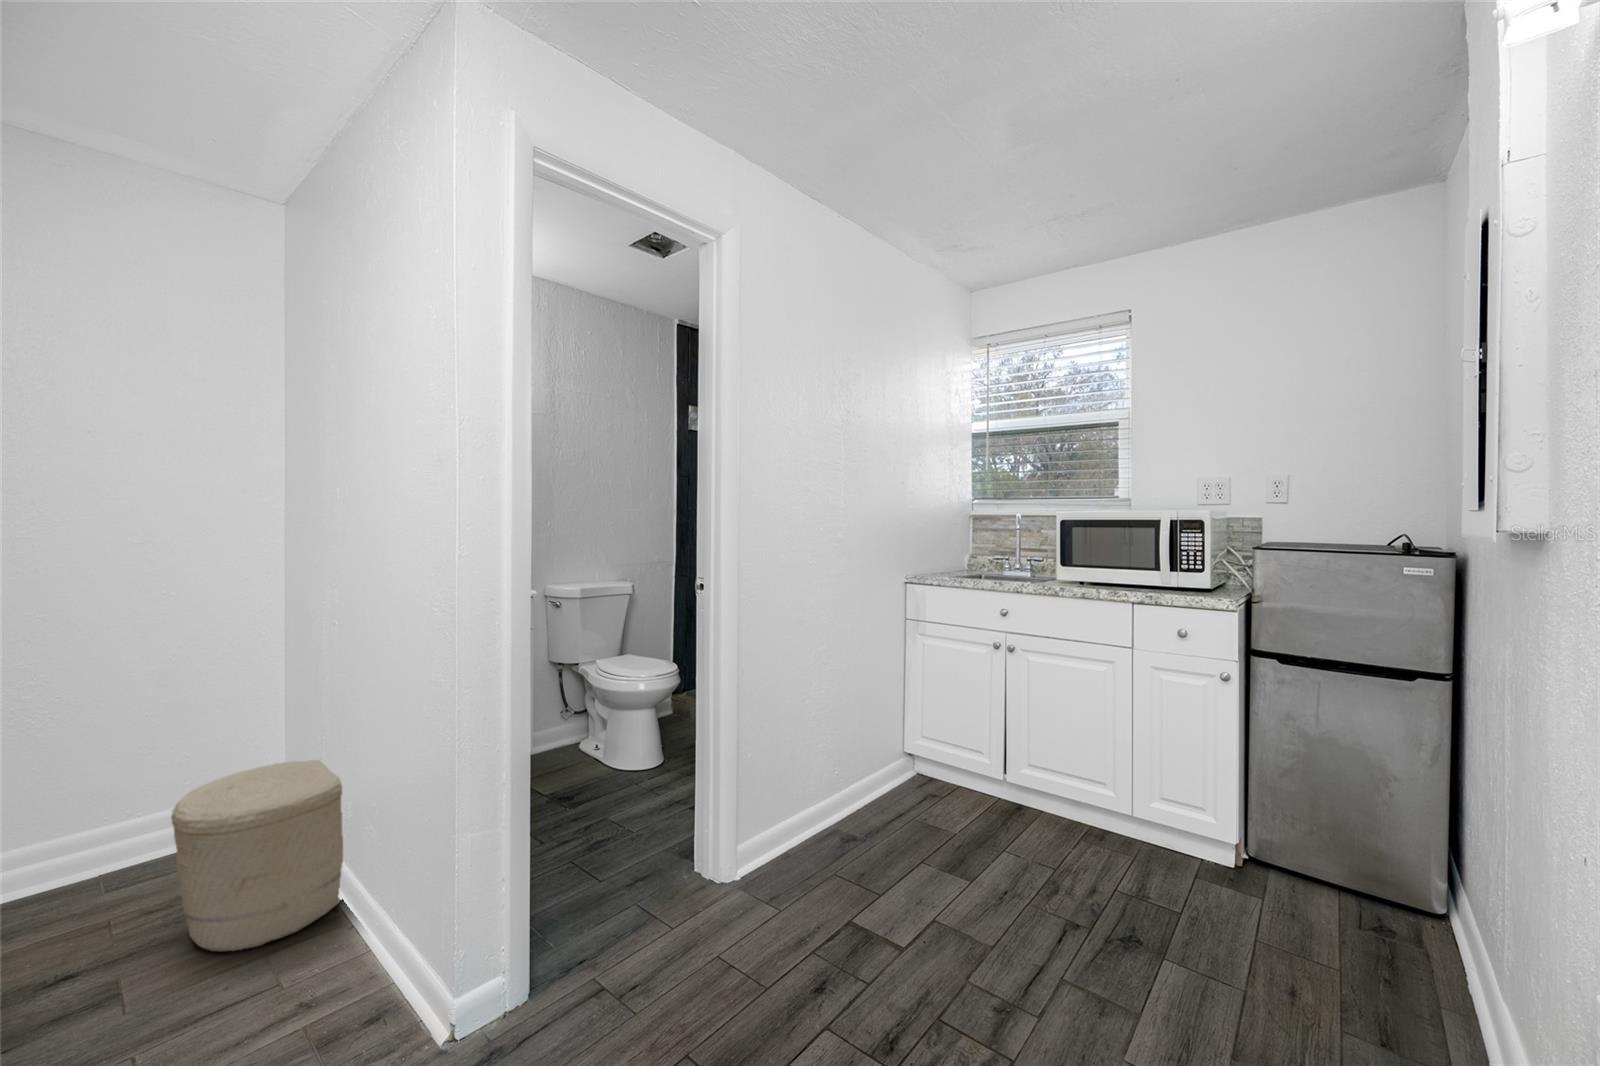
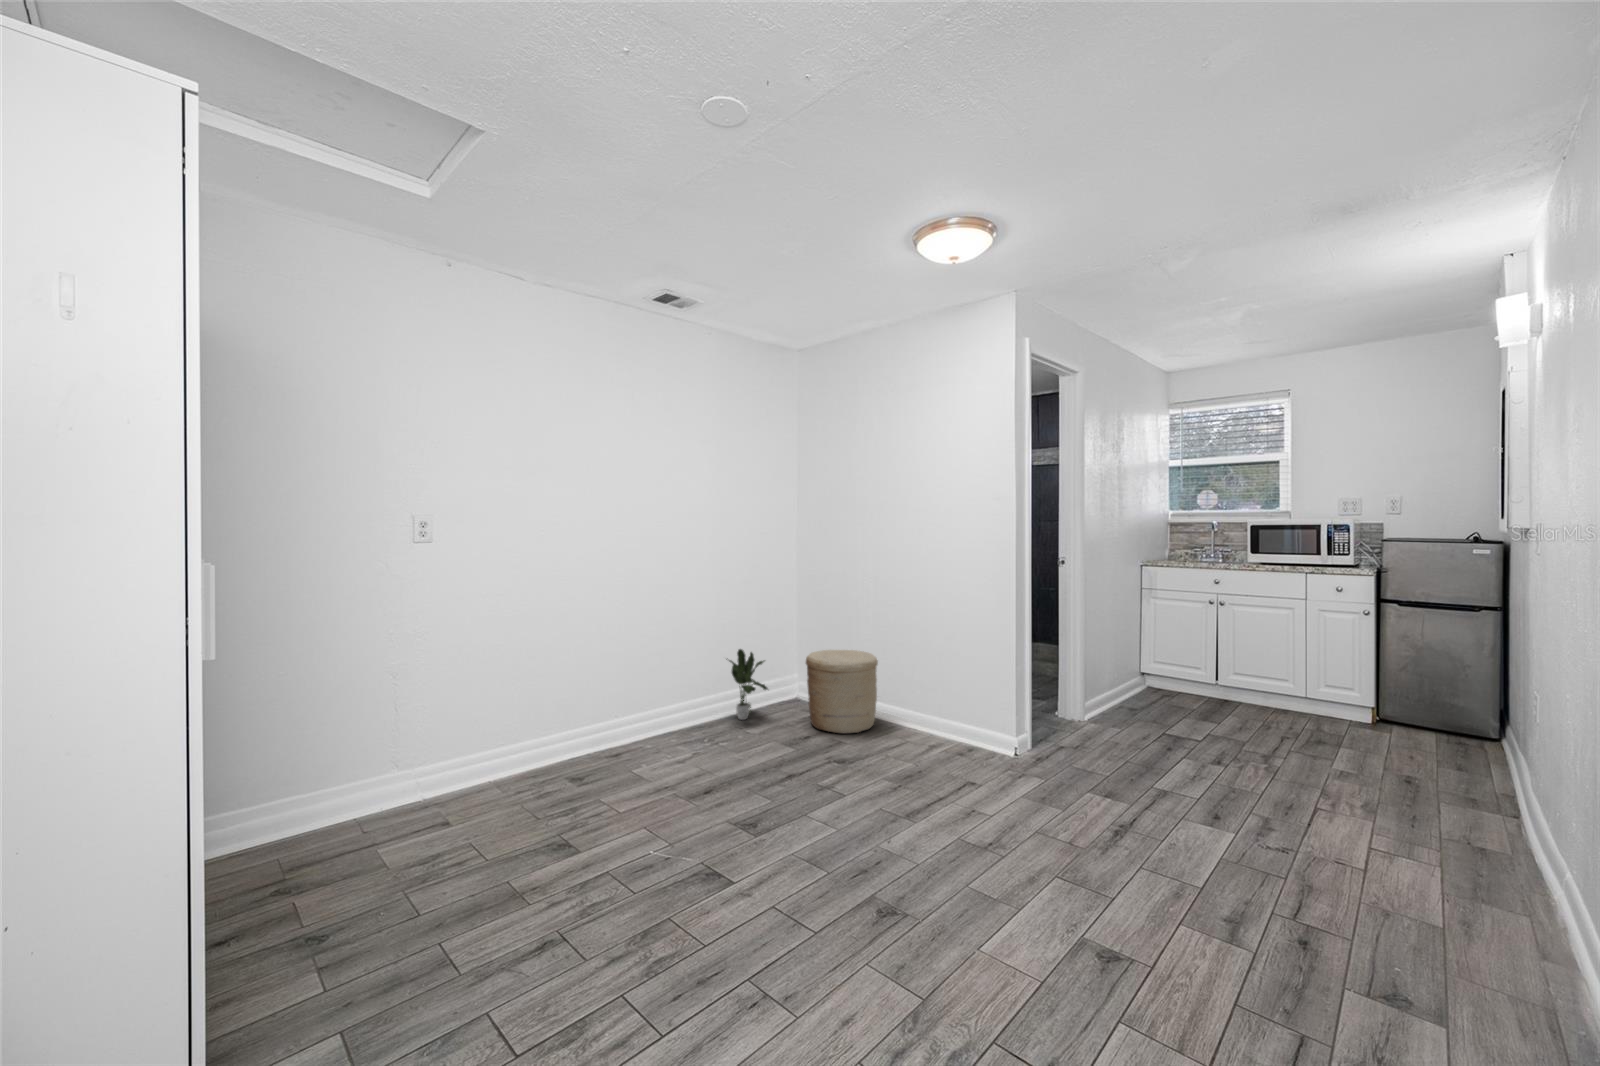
potted plant: none [39,768,171,905] -> present [729,649,768,720]

